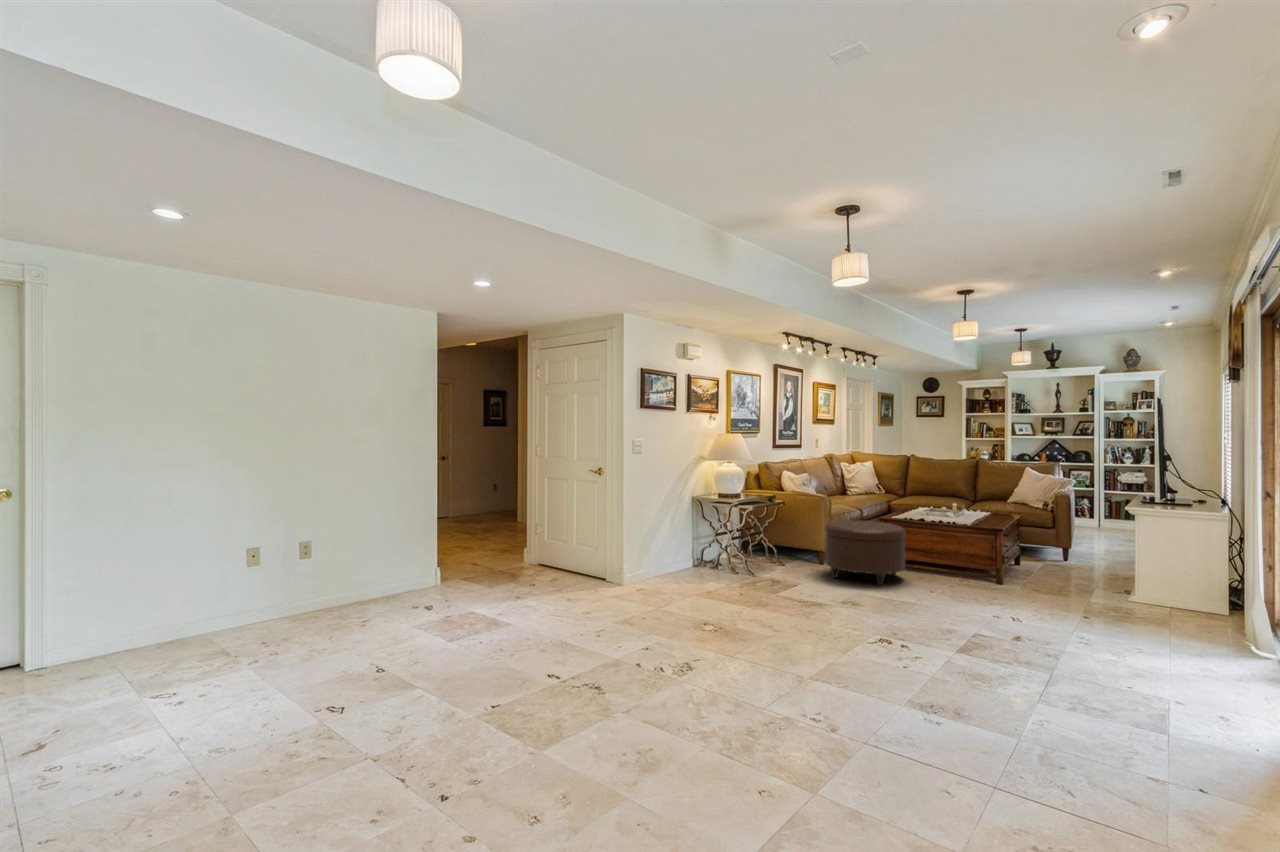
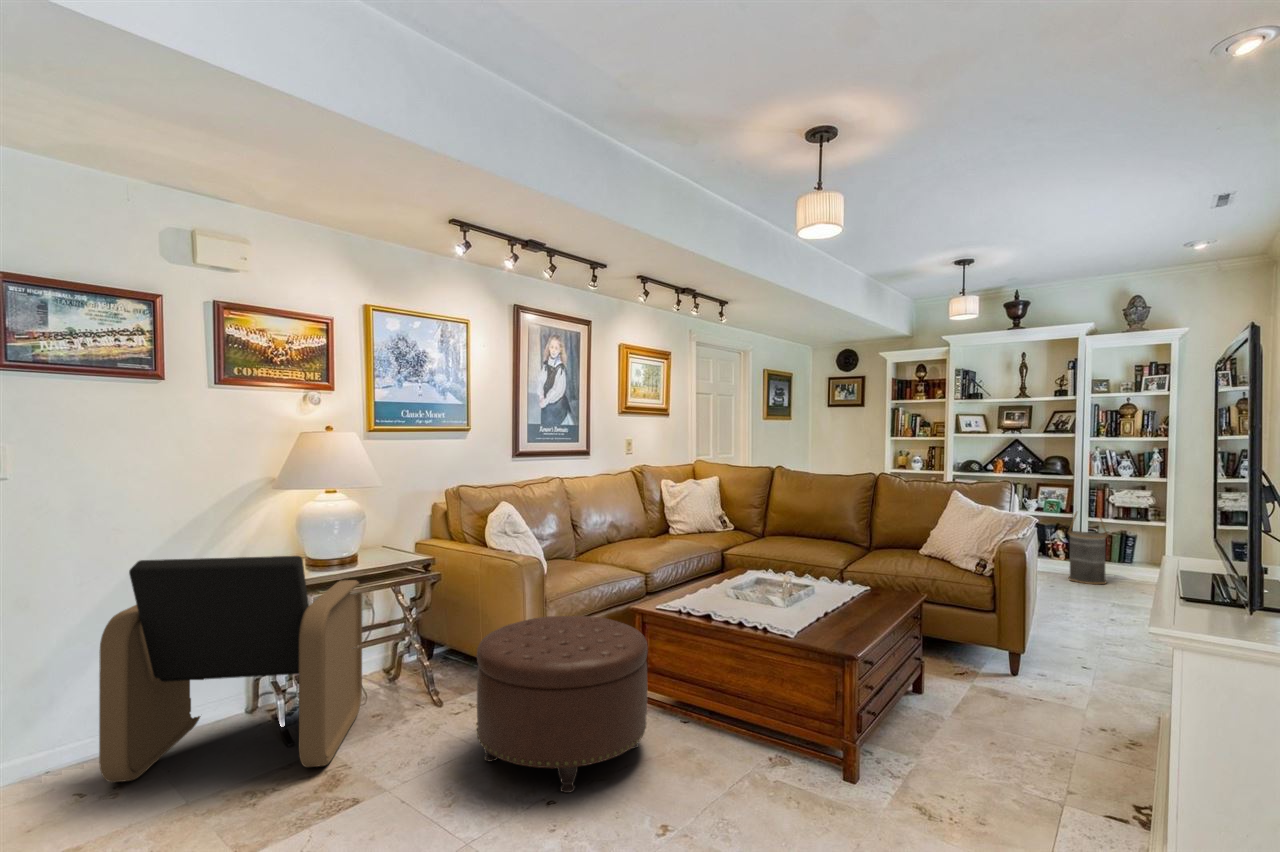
basket: none [1090,485,1117,530] -> present [1068,512,1108,584]
armchair: none [673,487,770,580] -> present [99,556,362,782]

